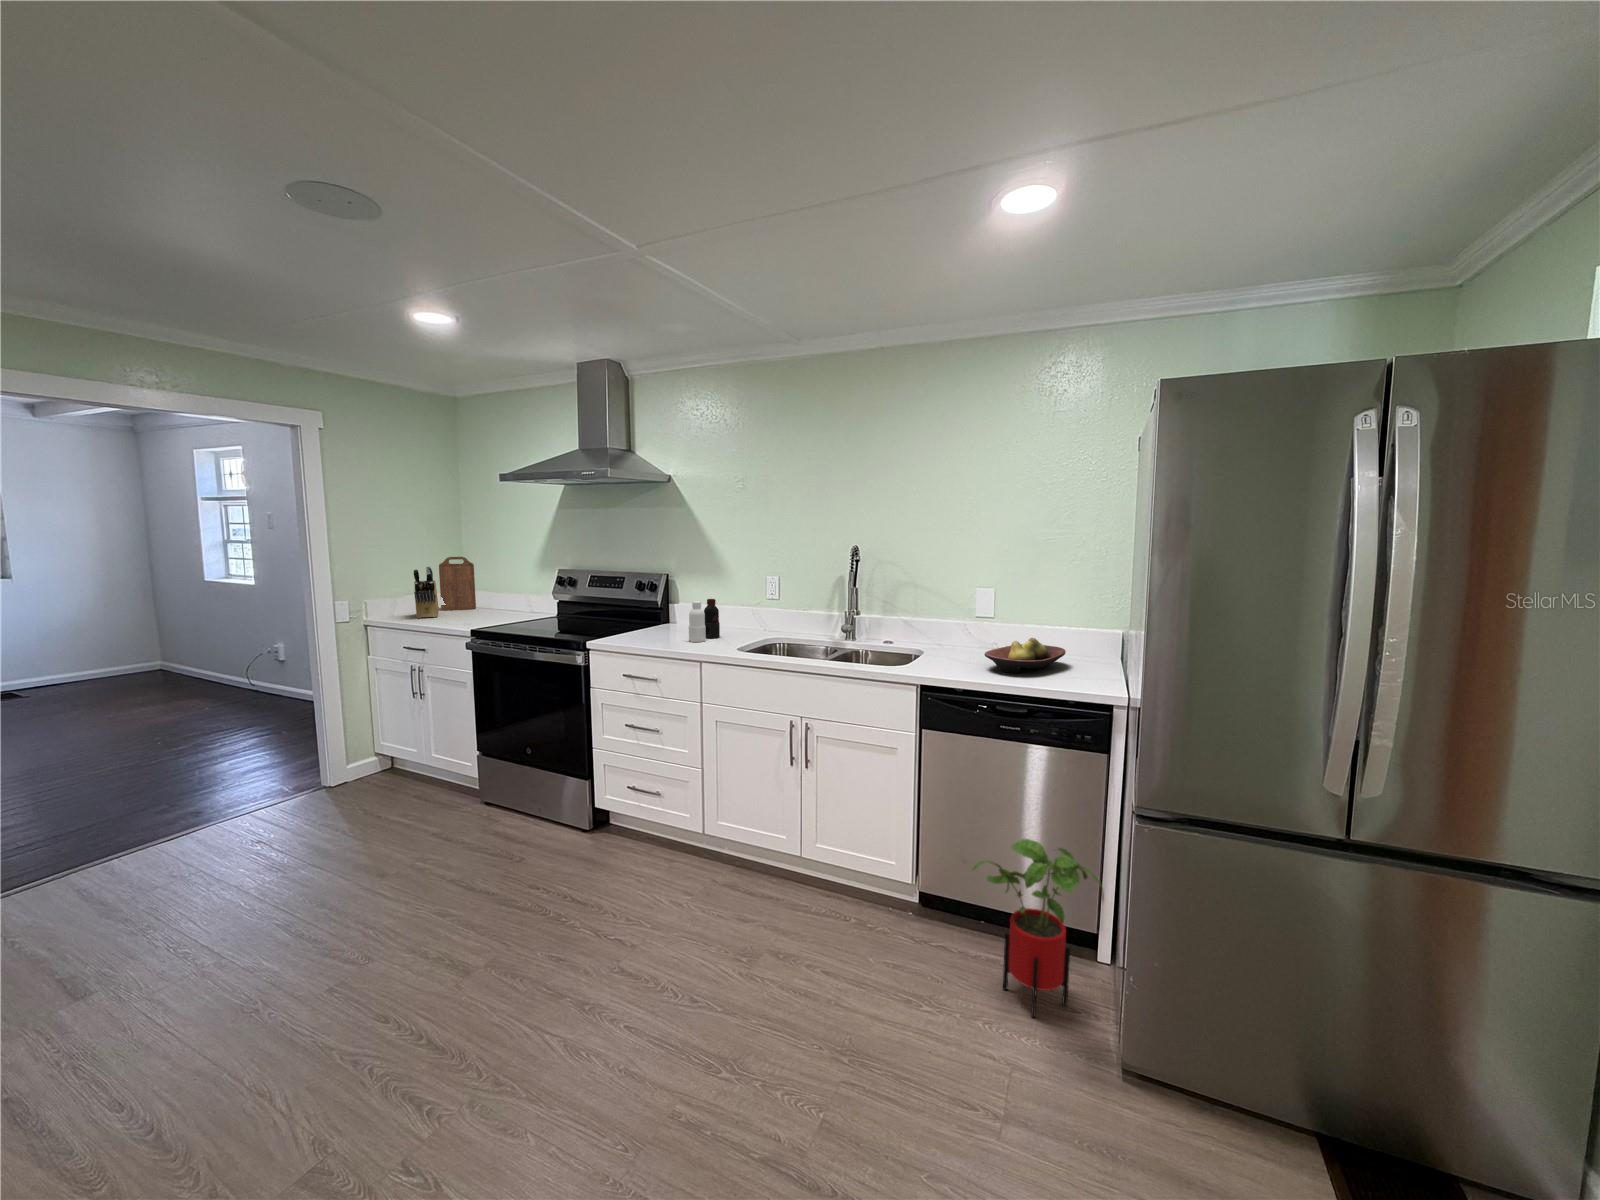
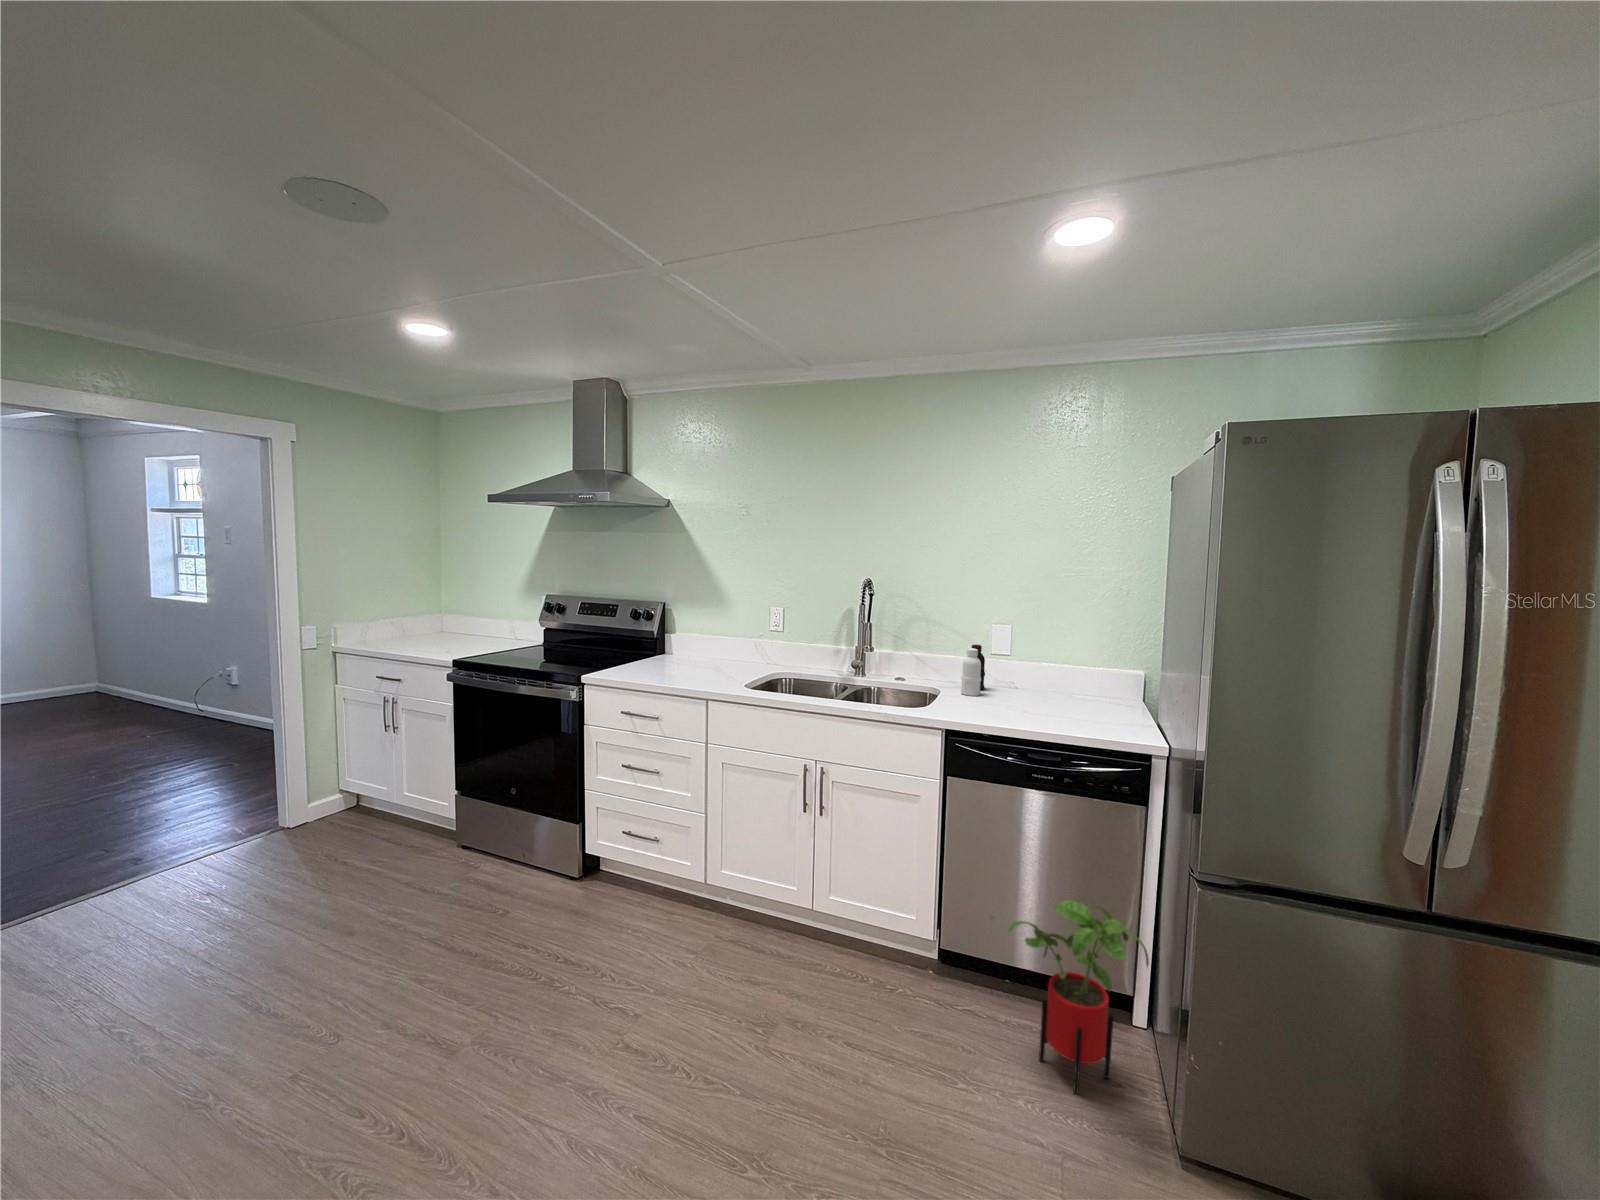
cutting board: present [439,557,476,610] -> none [415,579,454,636]
knife block: present [414,566,439,618] -> none [389,590,414,645]
bottle: present [689,599,720,642] -> present [961,645,985,696]
fruit bowl: present [984,638,1066,673] -> none [1010,680,1092,718]

